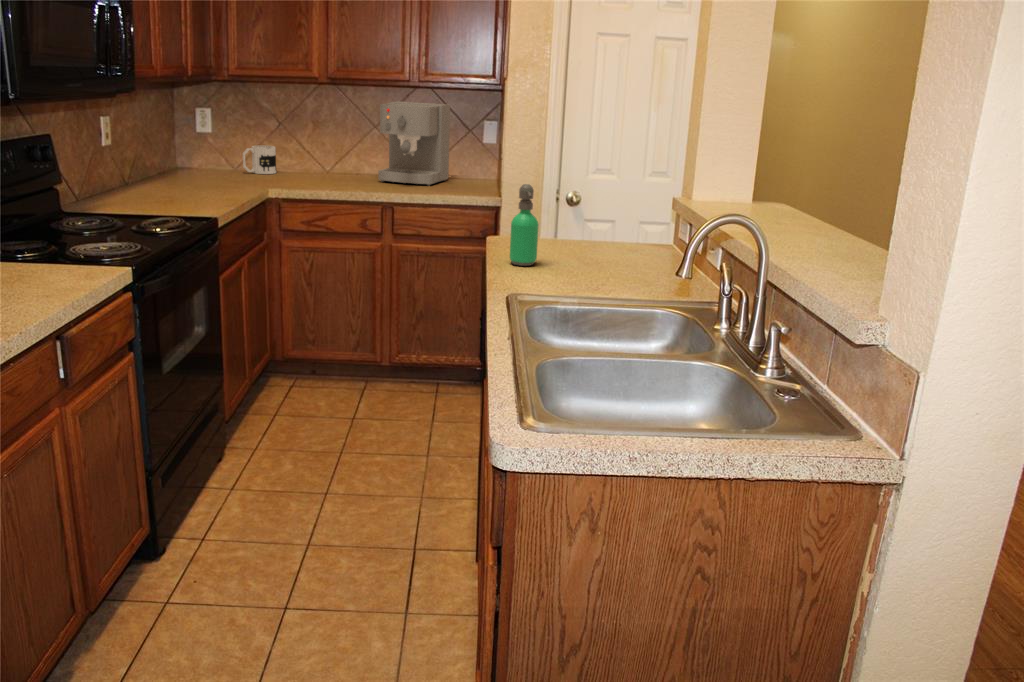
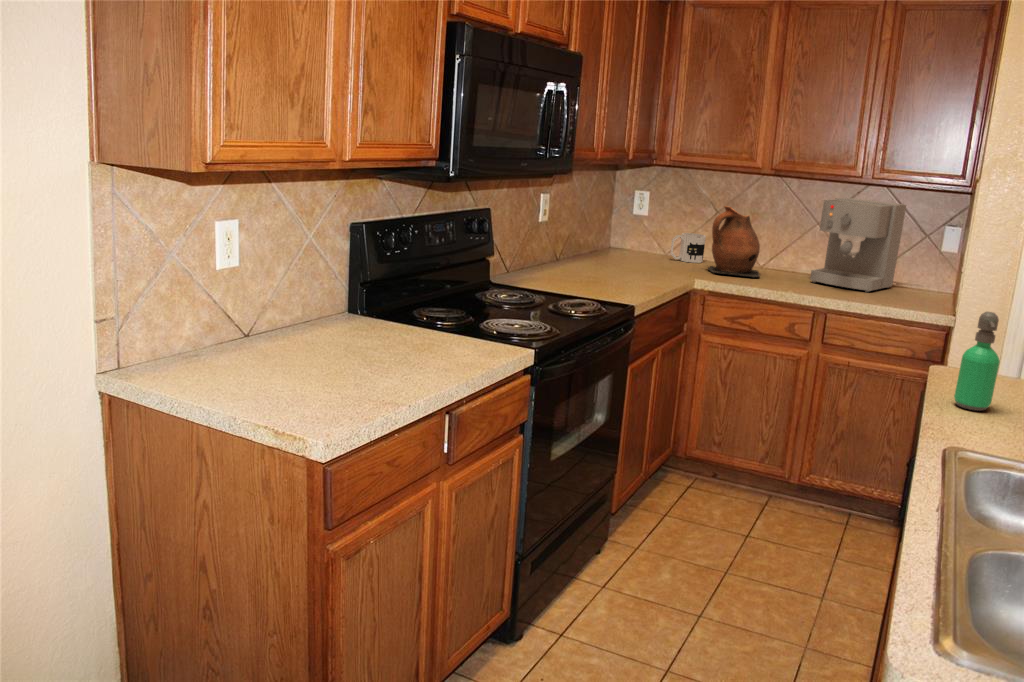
ceramic pitcher: none [280,116,333,183] -> present [708,206,760,278]

